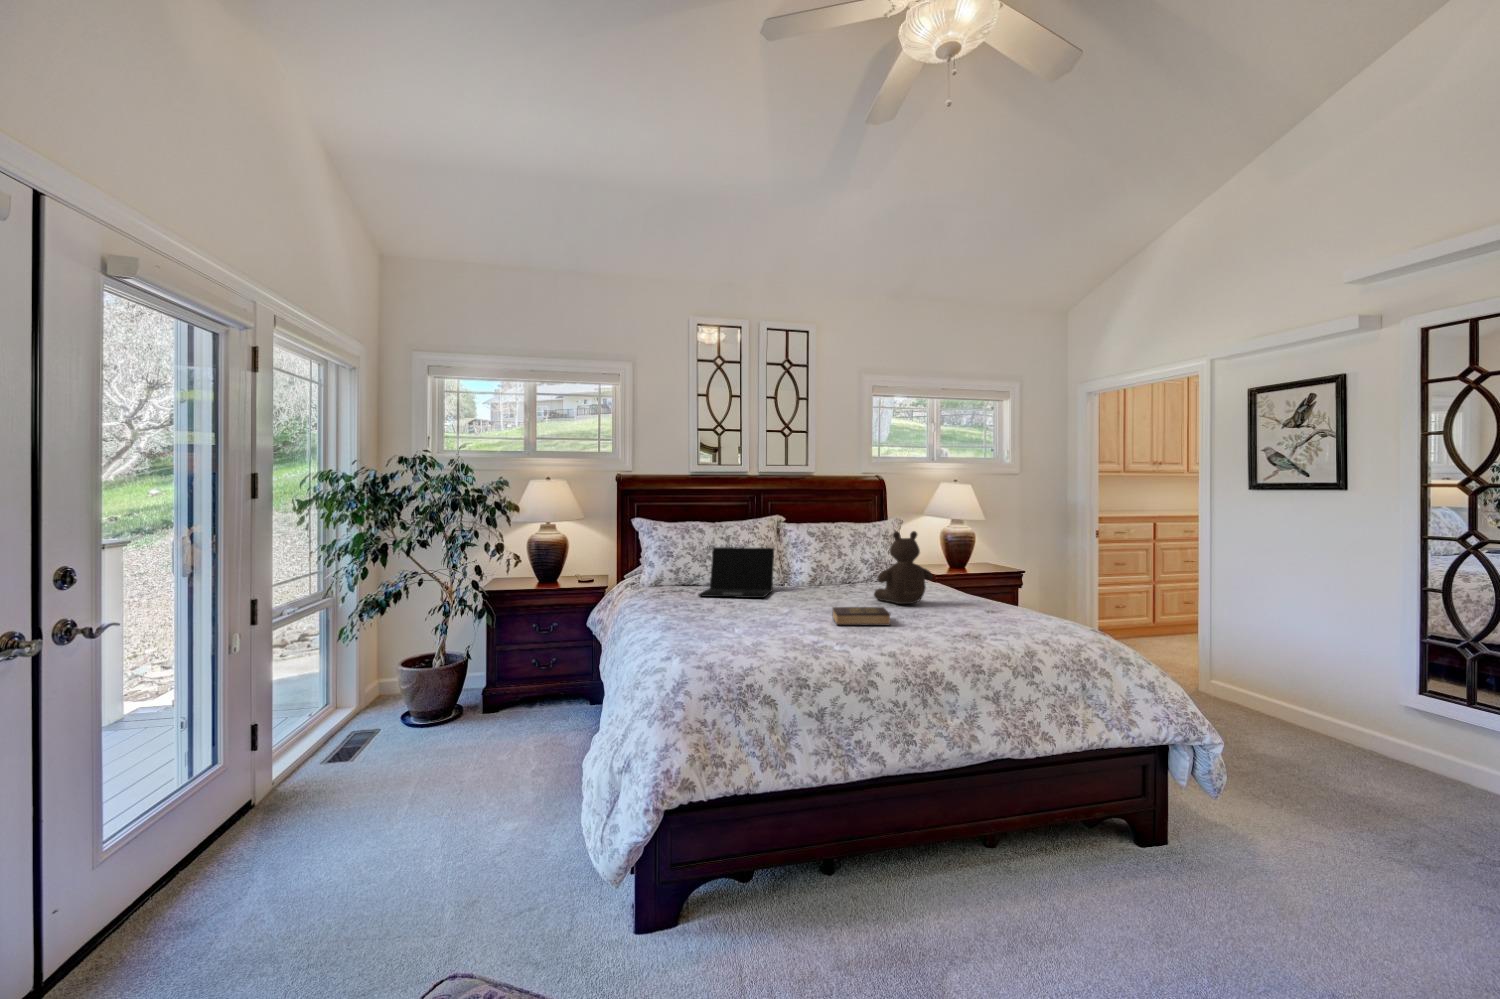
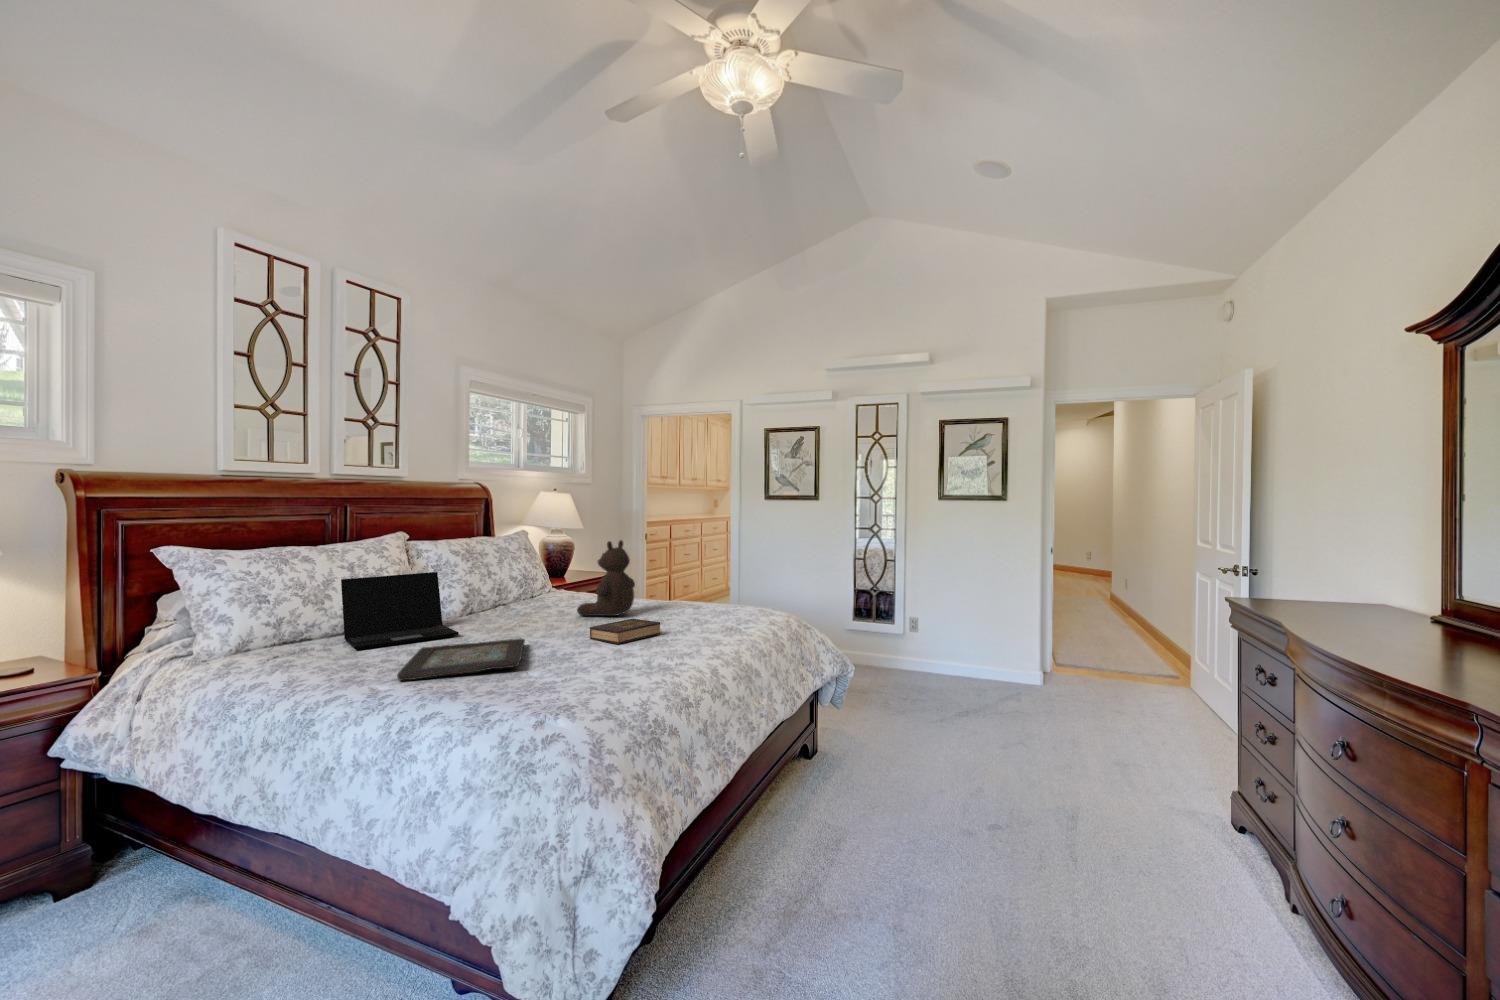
decorative tray: none [668,601,782,624] -> present [397,638,525,680]

